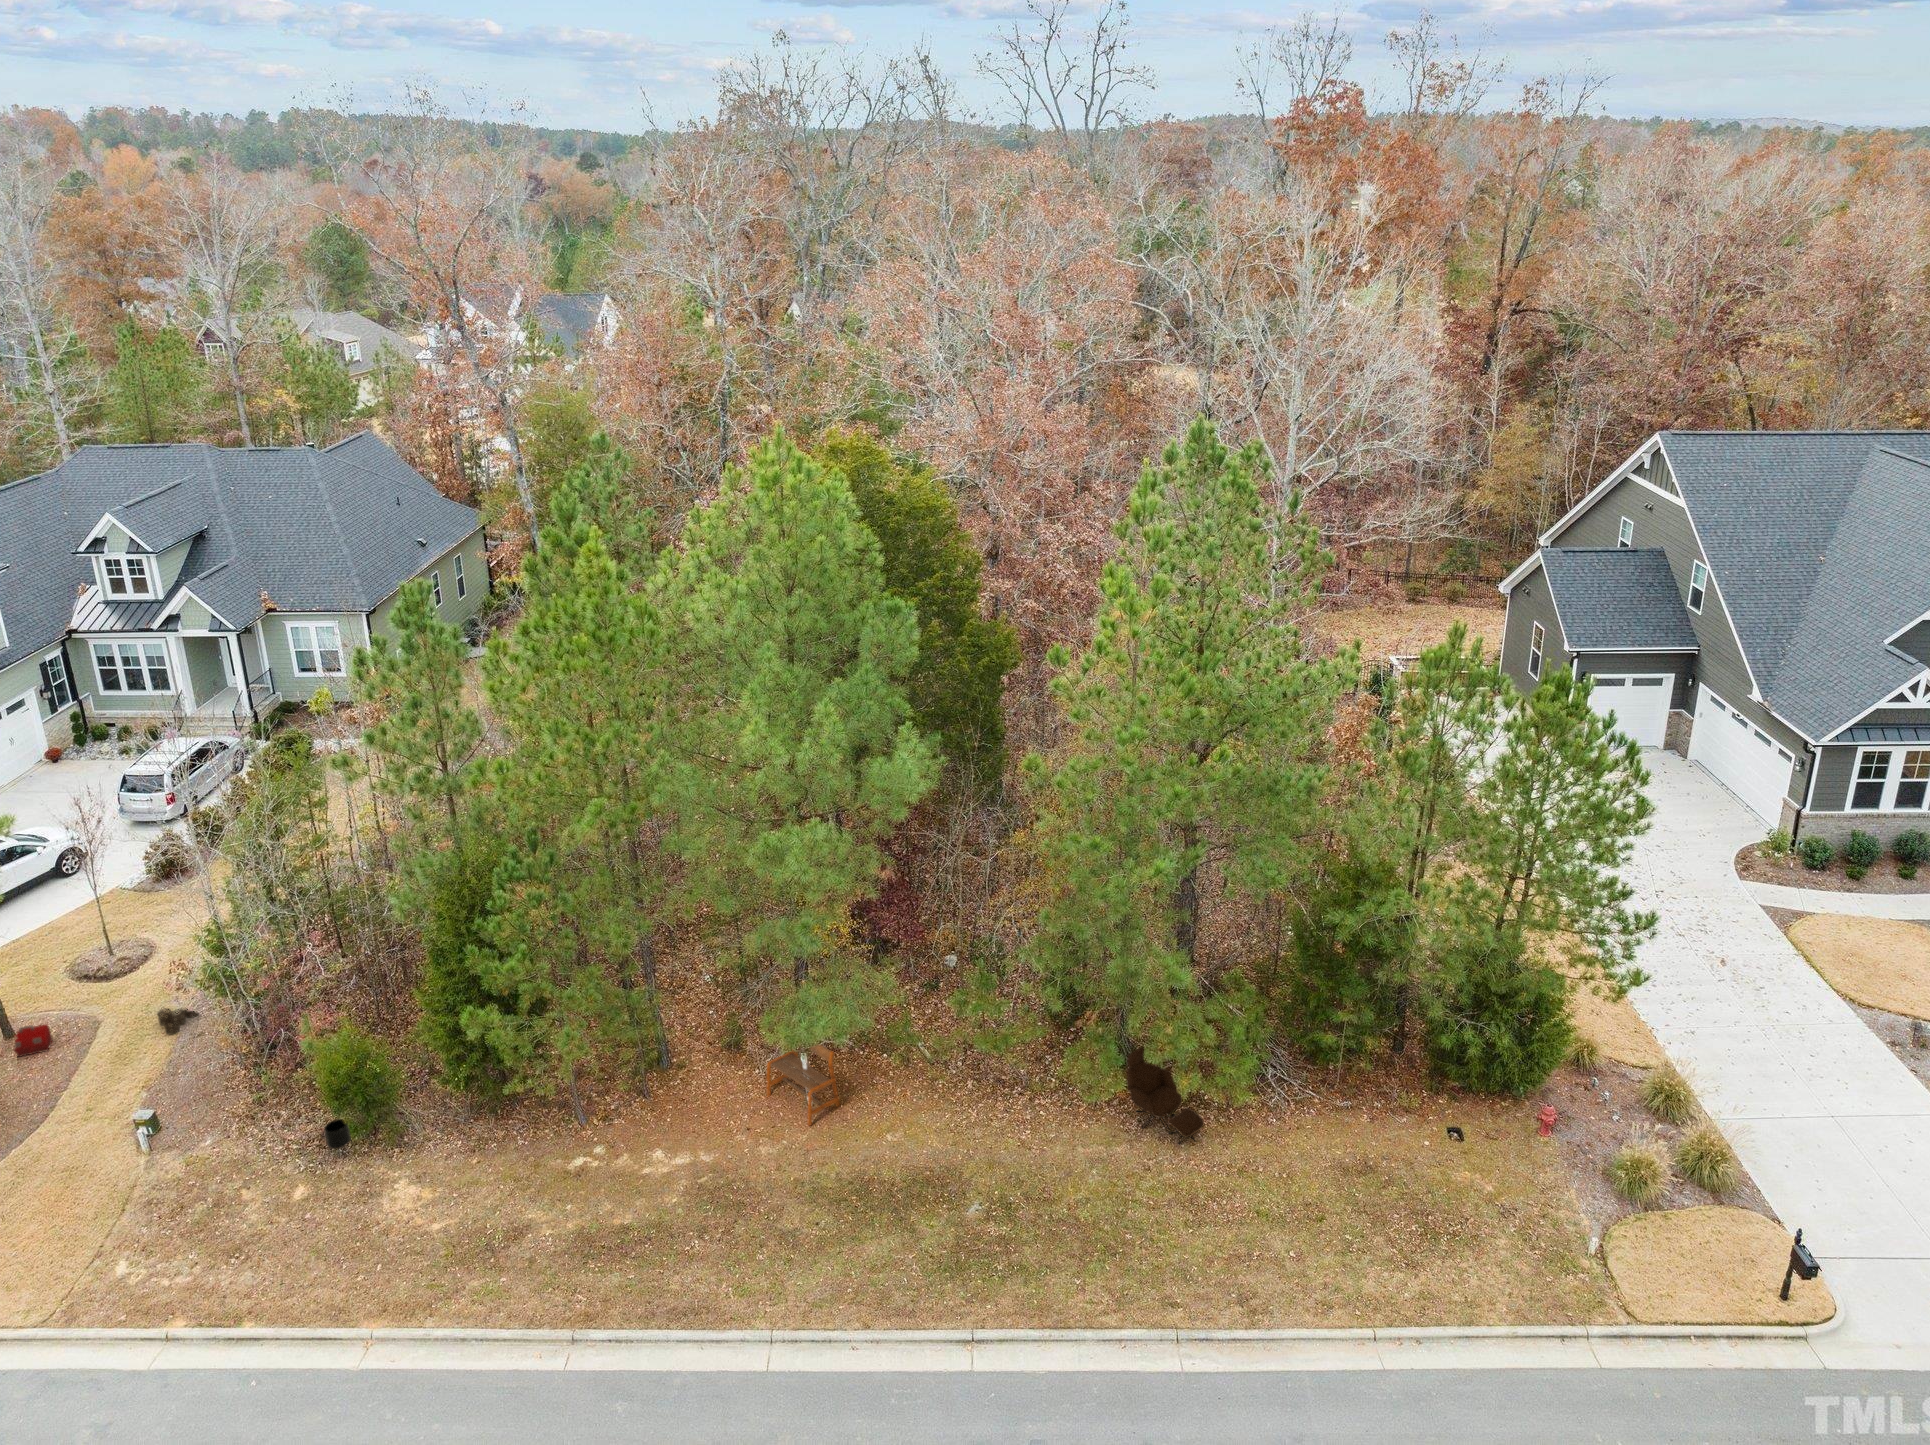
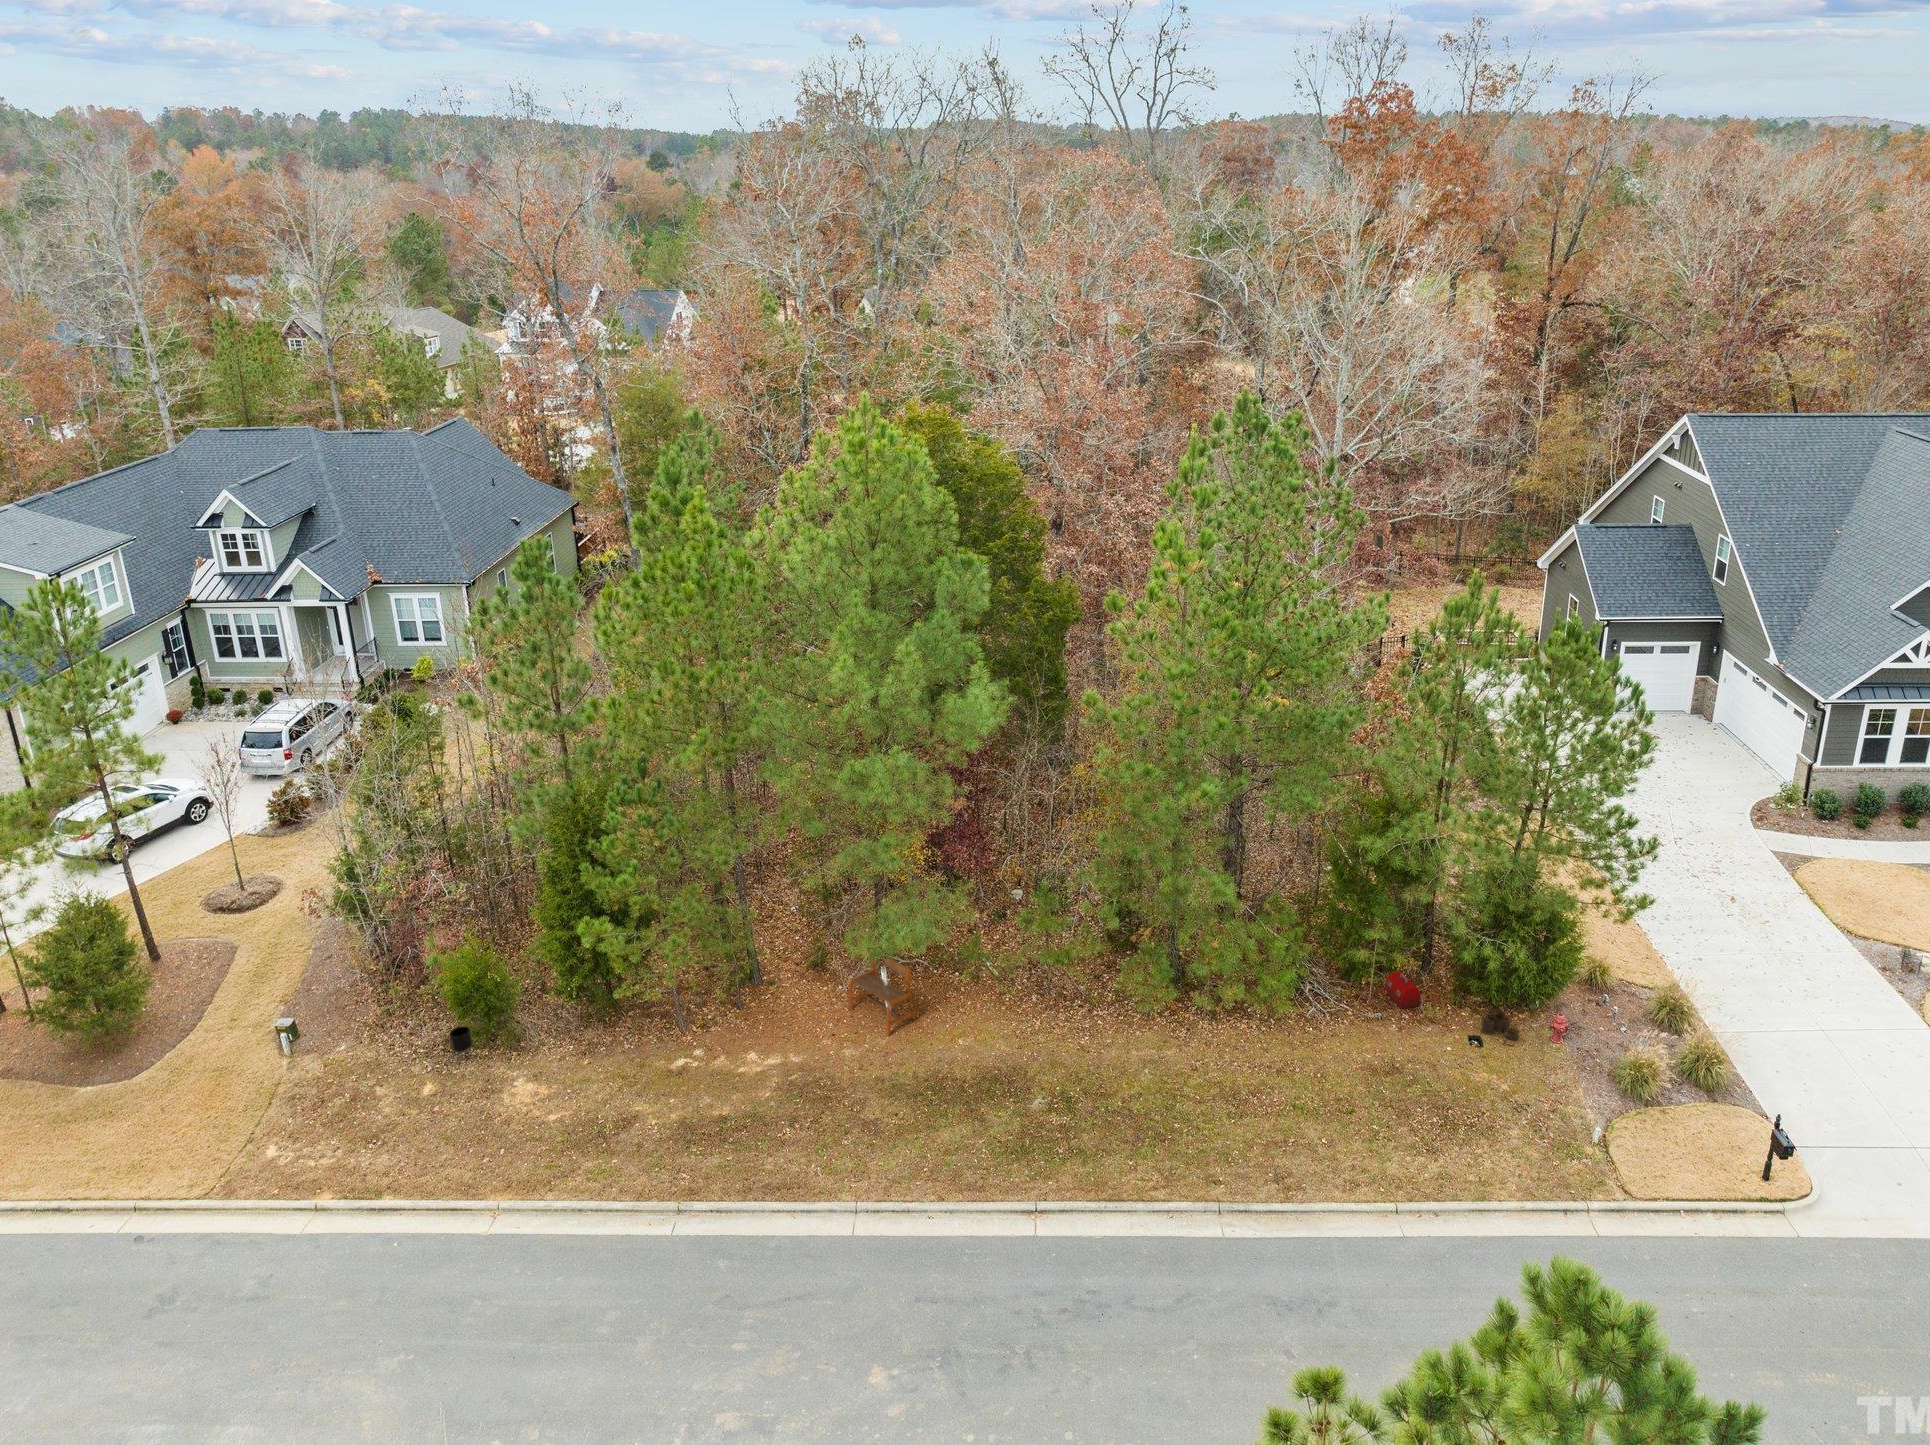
woven basket: present [157,1008,199,1034] -> present [1481,1005,1520,1040]
toolbox: present [14,1024,52,1057] -> present [1385,972,1421,1009]
lounge chair: present [1127,1045,1204,1143] -> none [1178,962,1248,1052]

